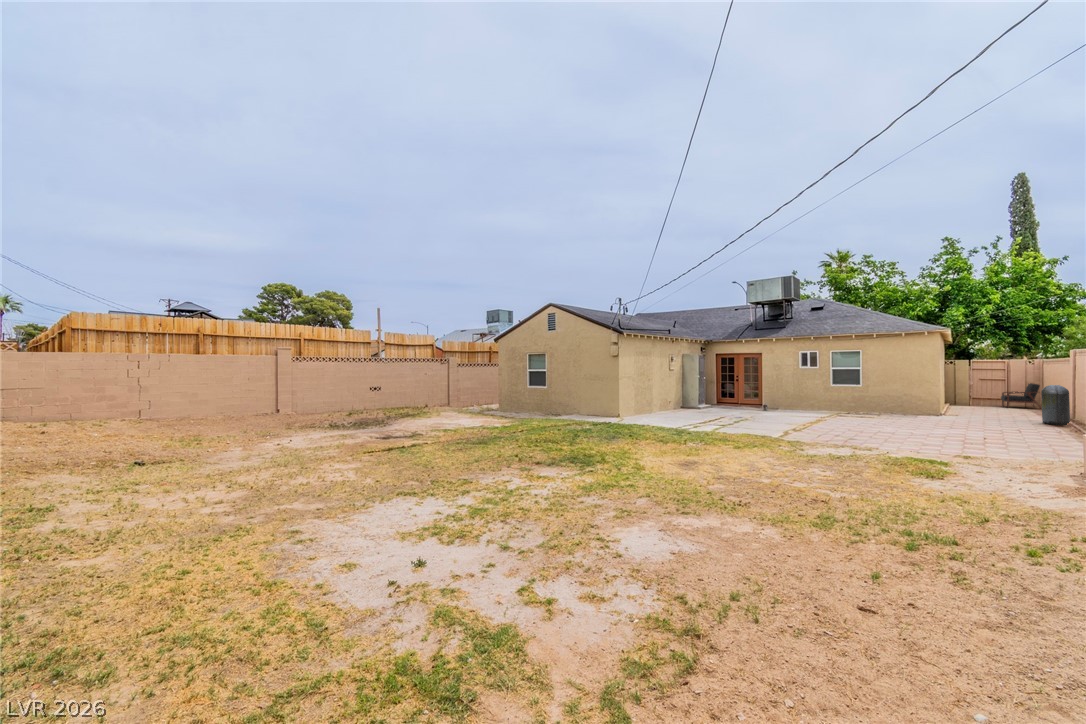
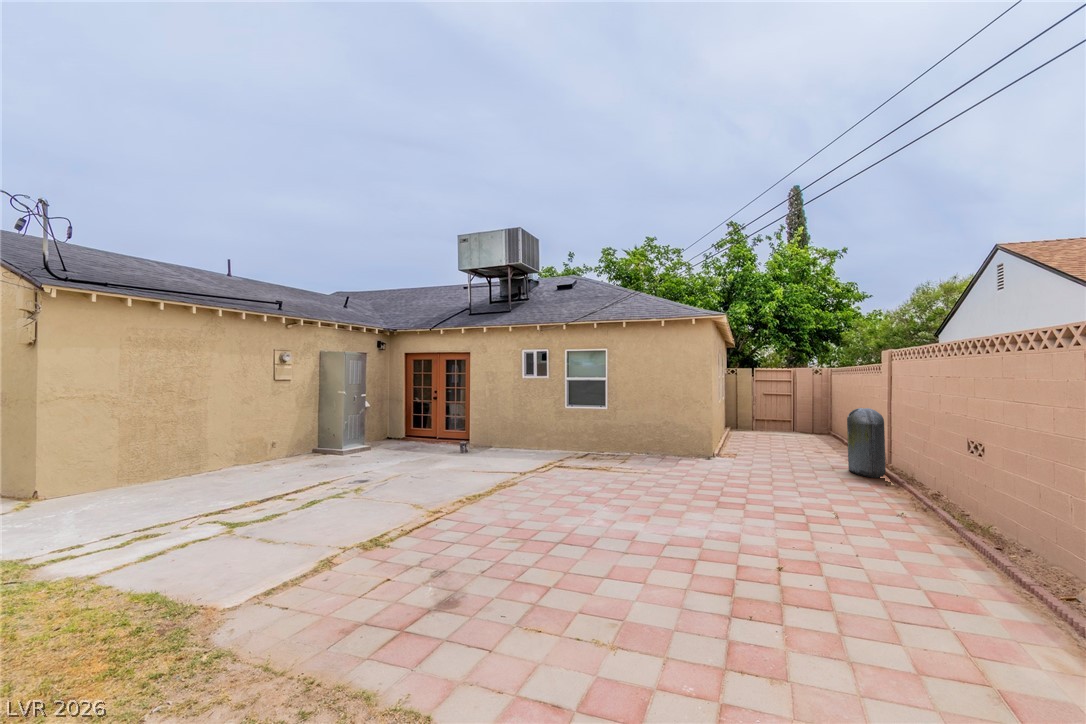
chair: present [1001,383,1041,408] -> none [787,400,831,434]

